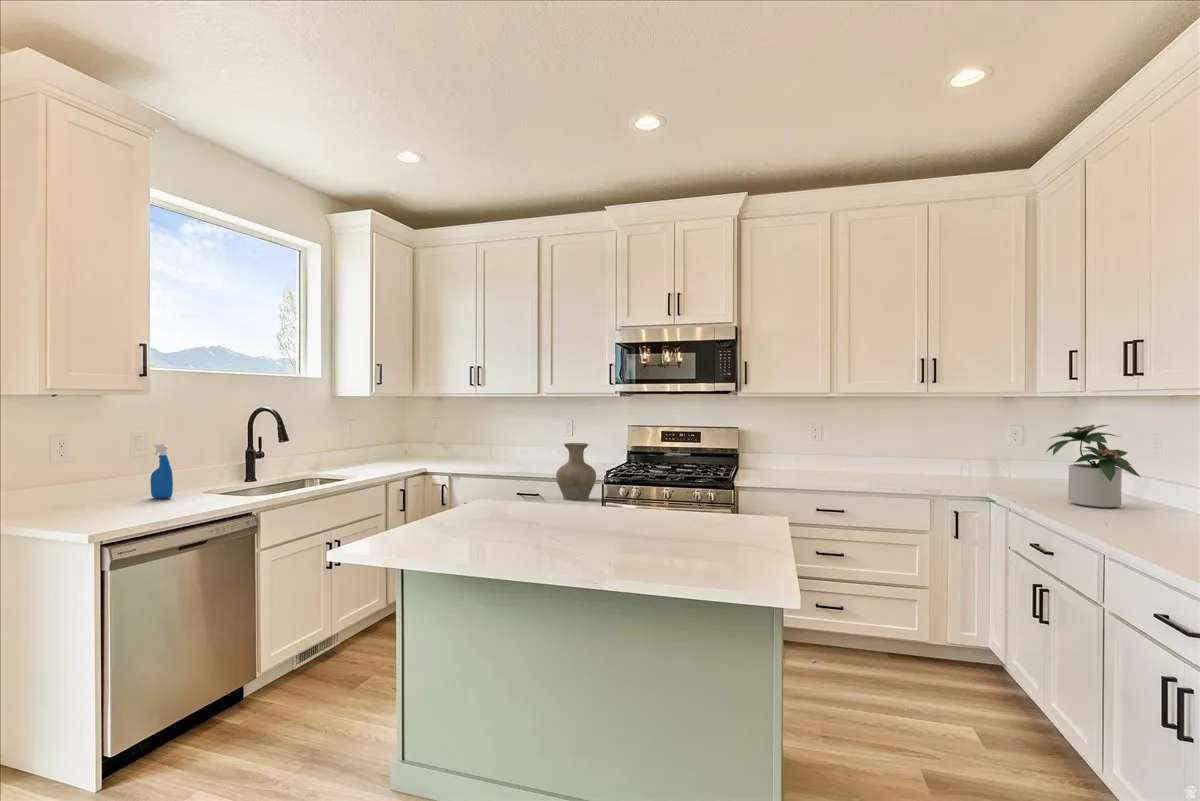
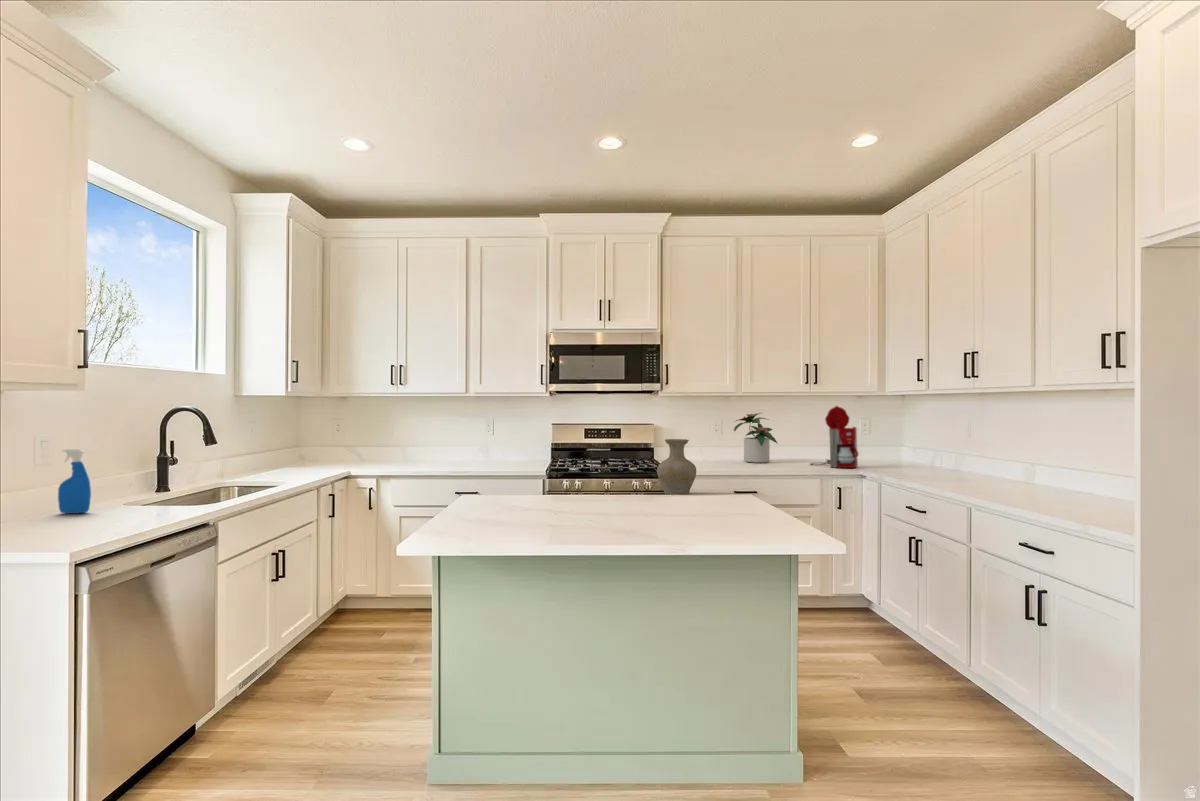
coffee maker: none [925,410,987,489] -> present [811,406,858,468]
potted plant: present [1046,425,1140,508] -> present [734,413,777,463]
vase: present [556,443,596,500] -> present [657,439,696,495]

